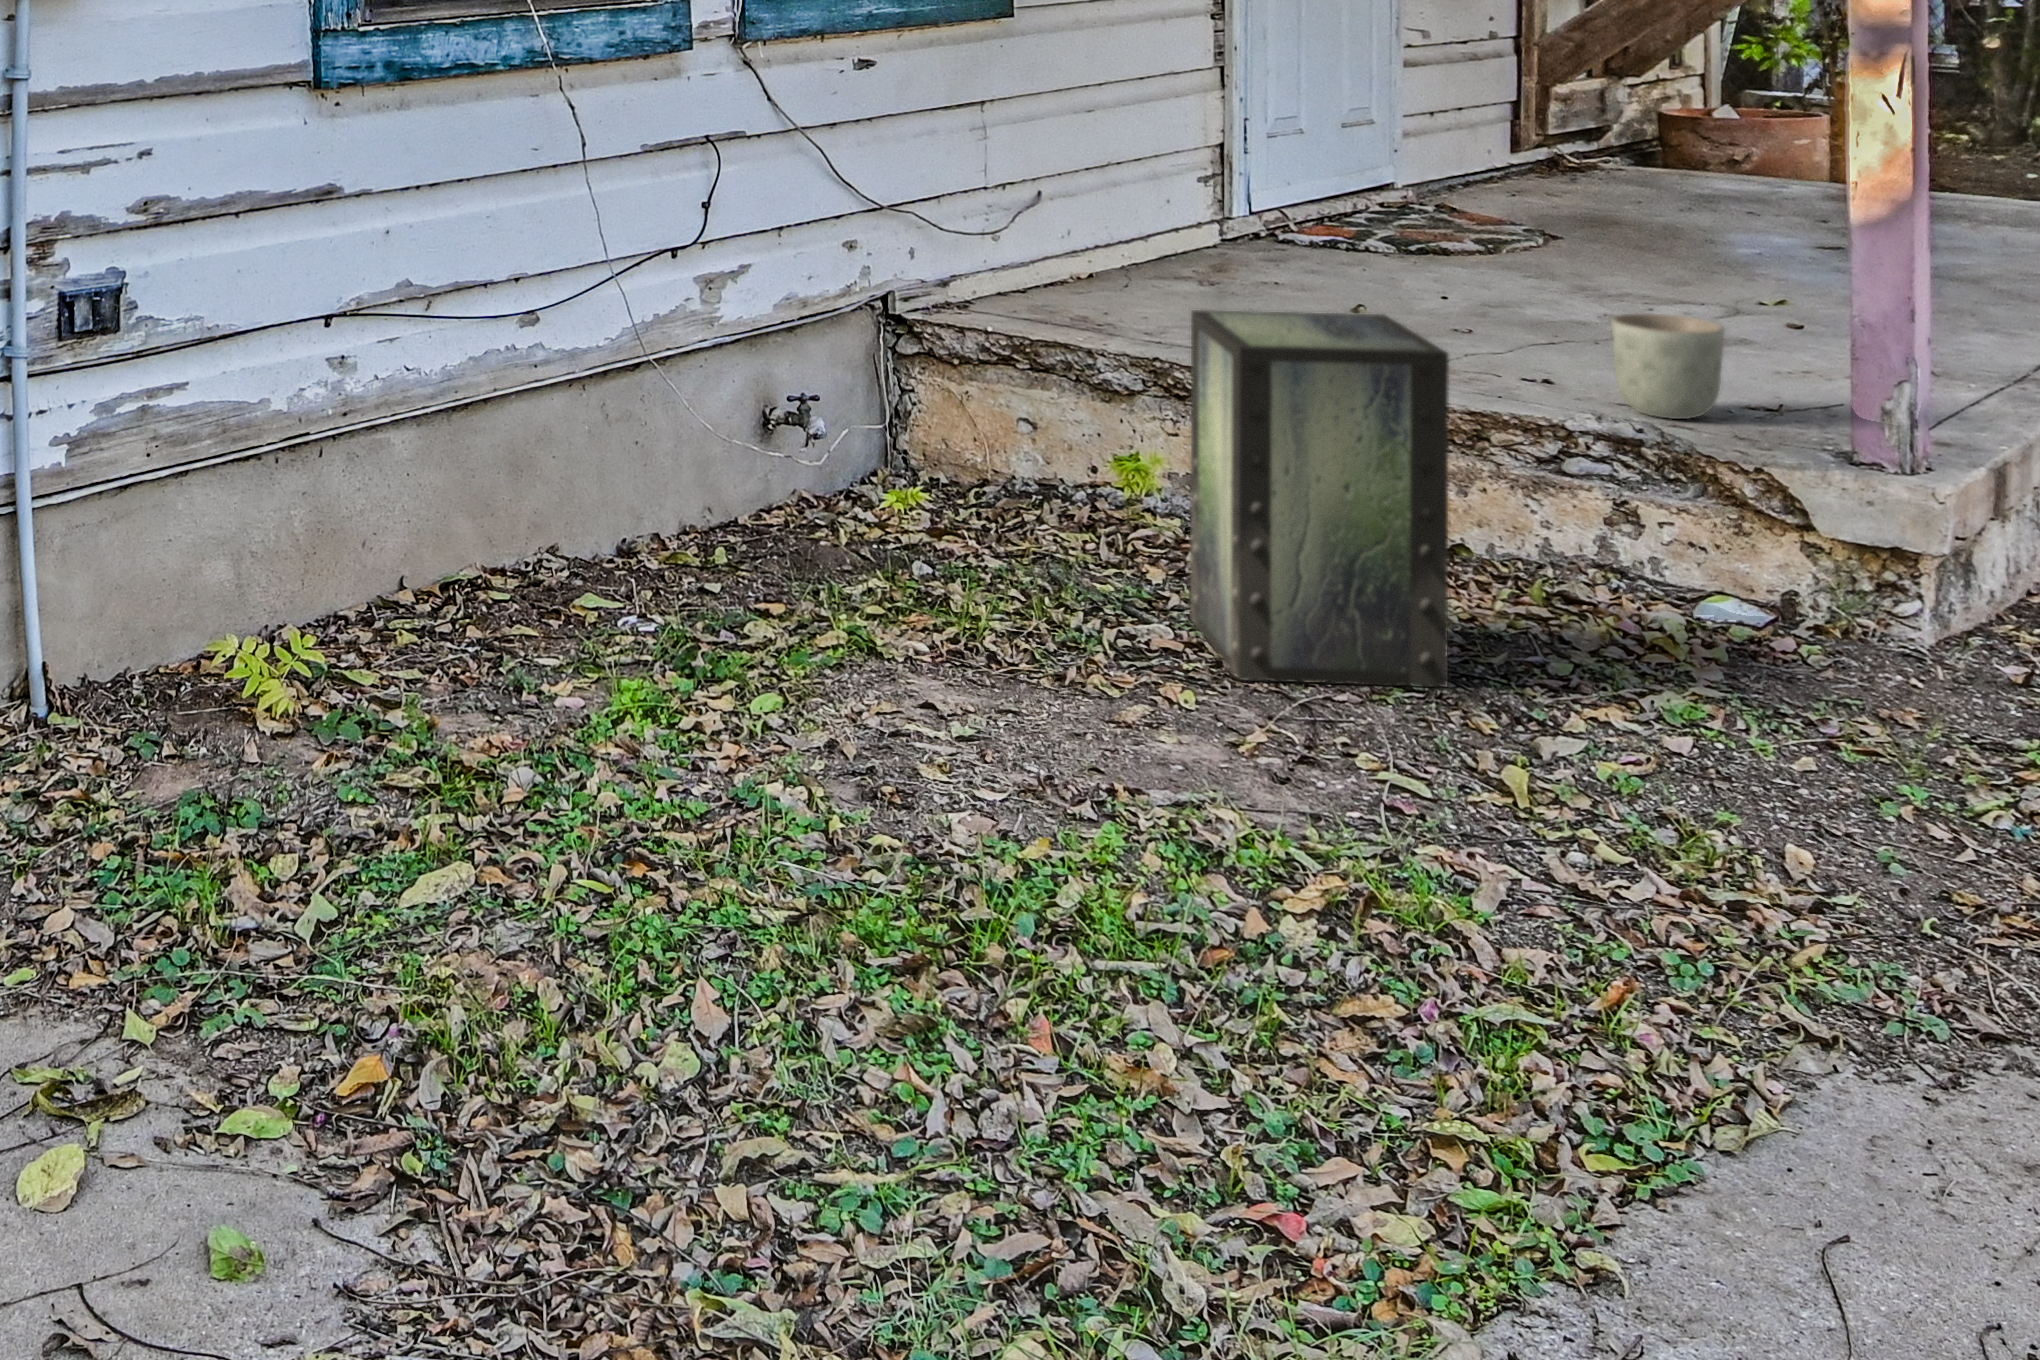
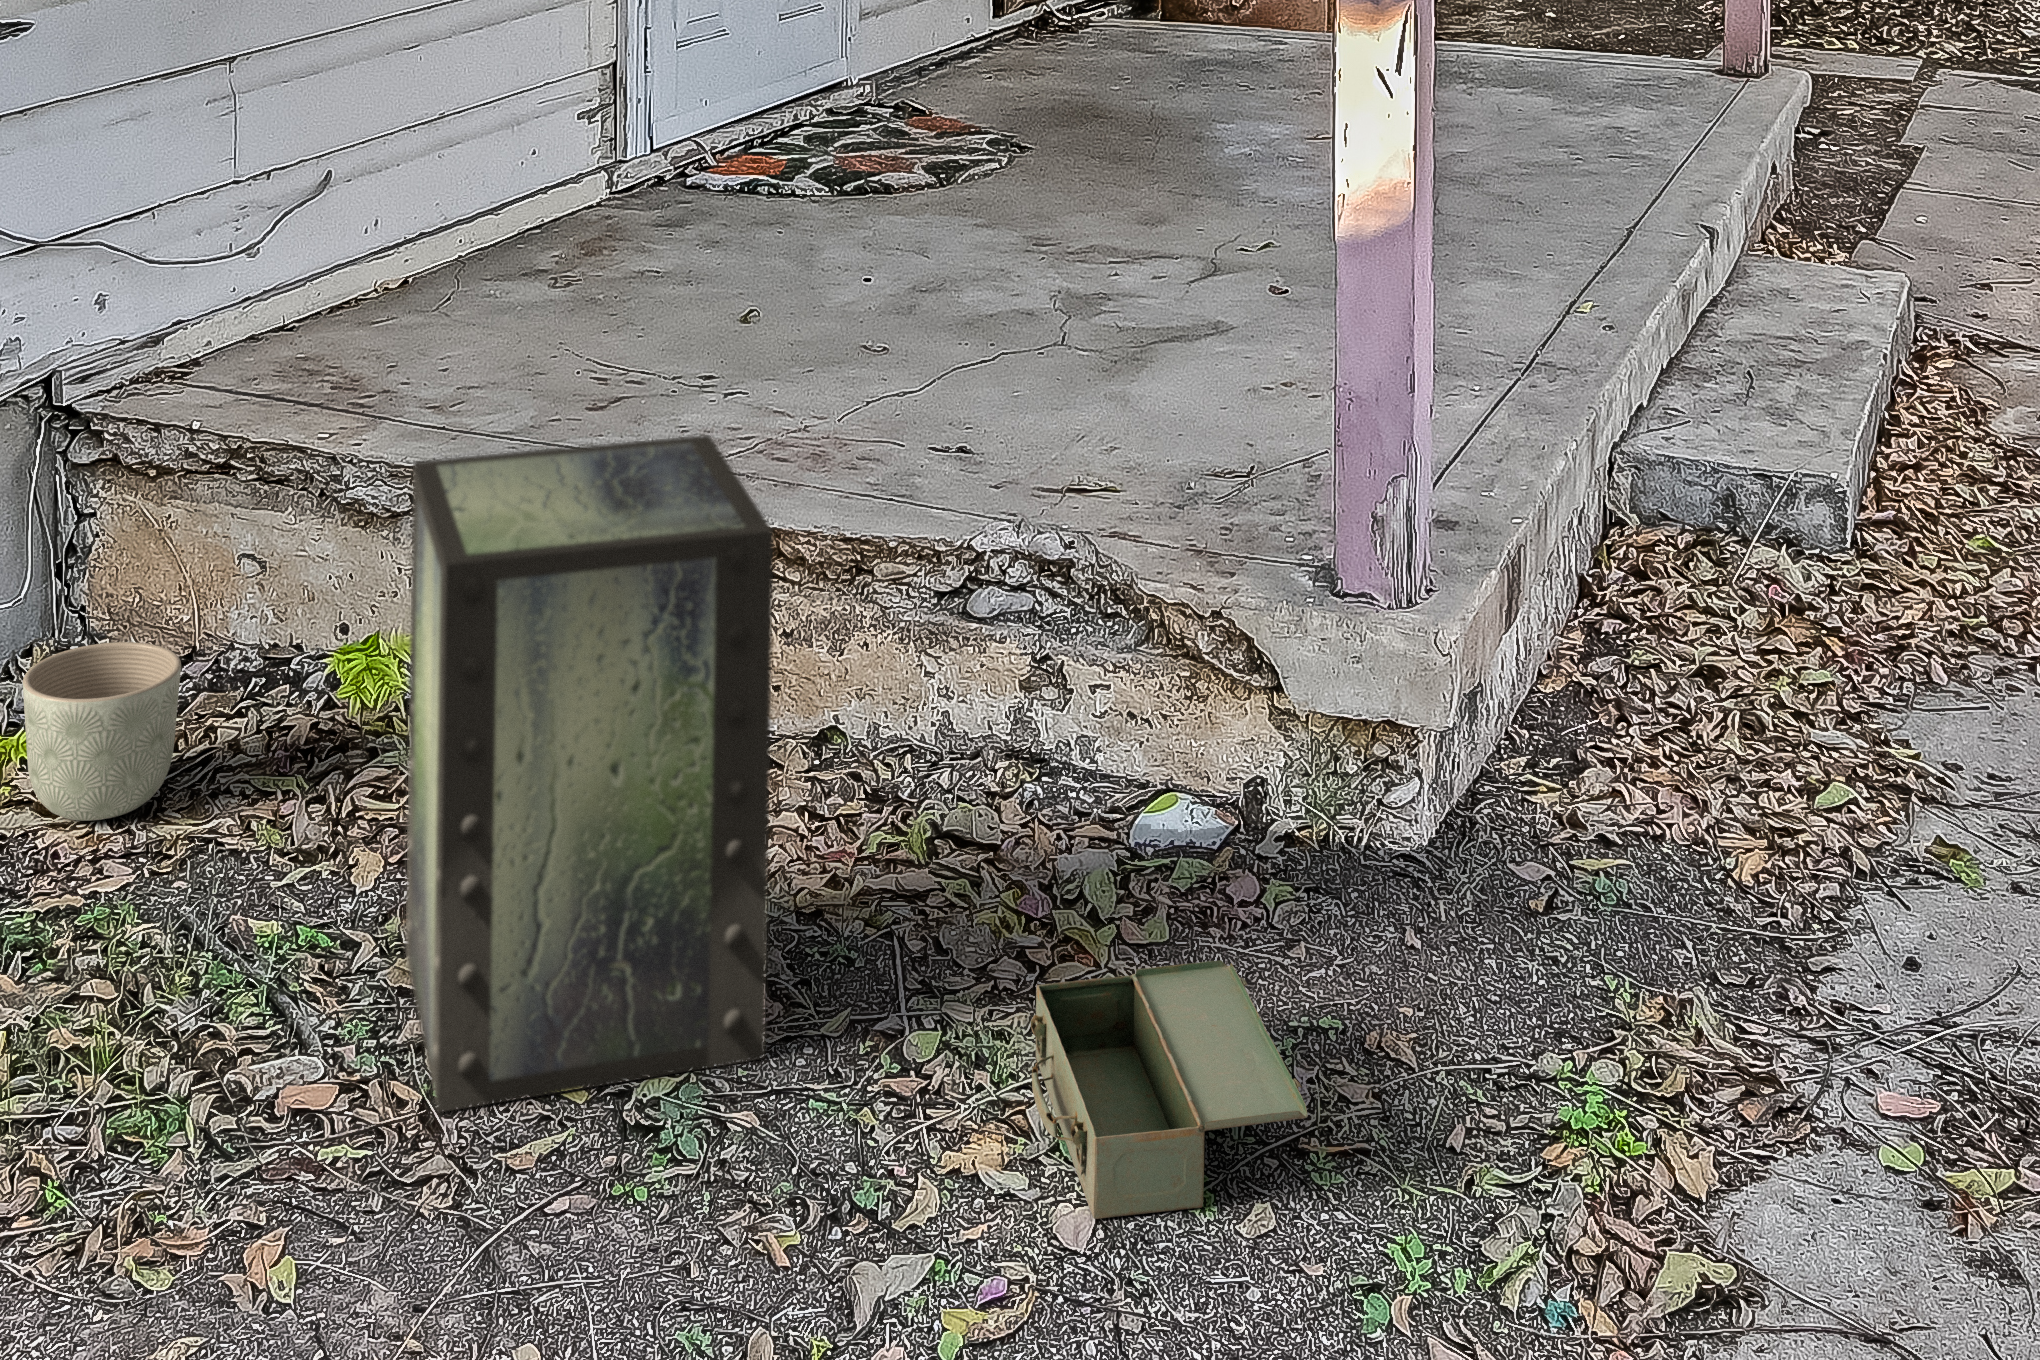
planter: present [1611,313,1725,419] -> present [23,642,181,821]
toolbox: none [1639,662,1845,778] -> present [1031,960,1308,1219]

